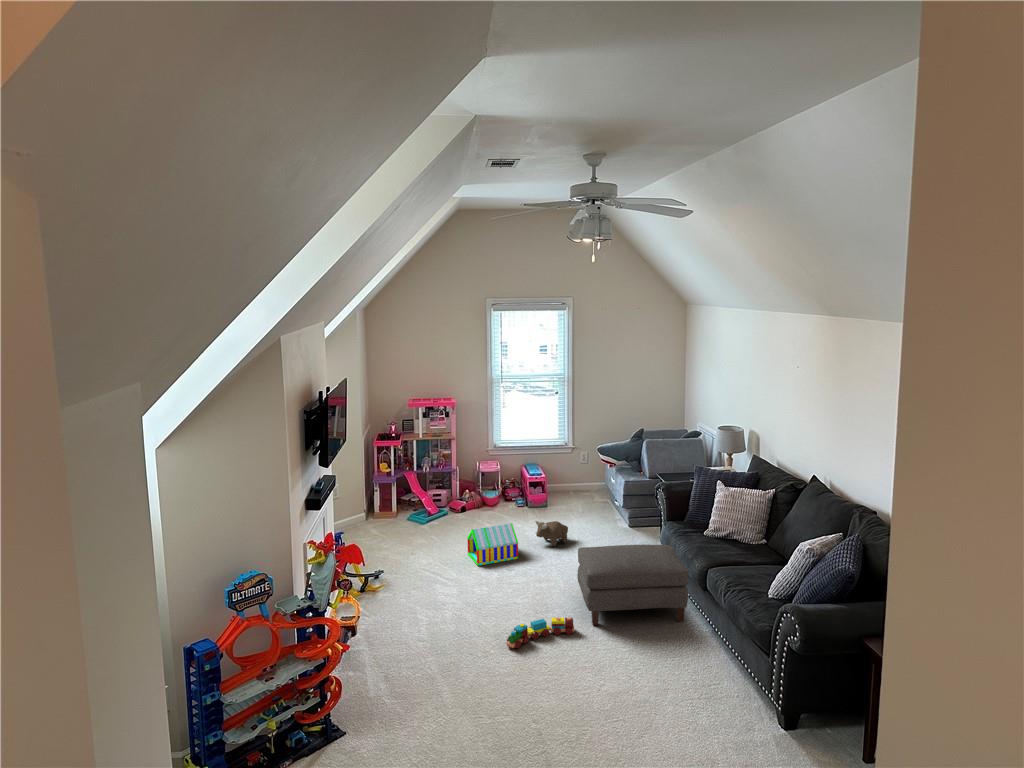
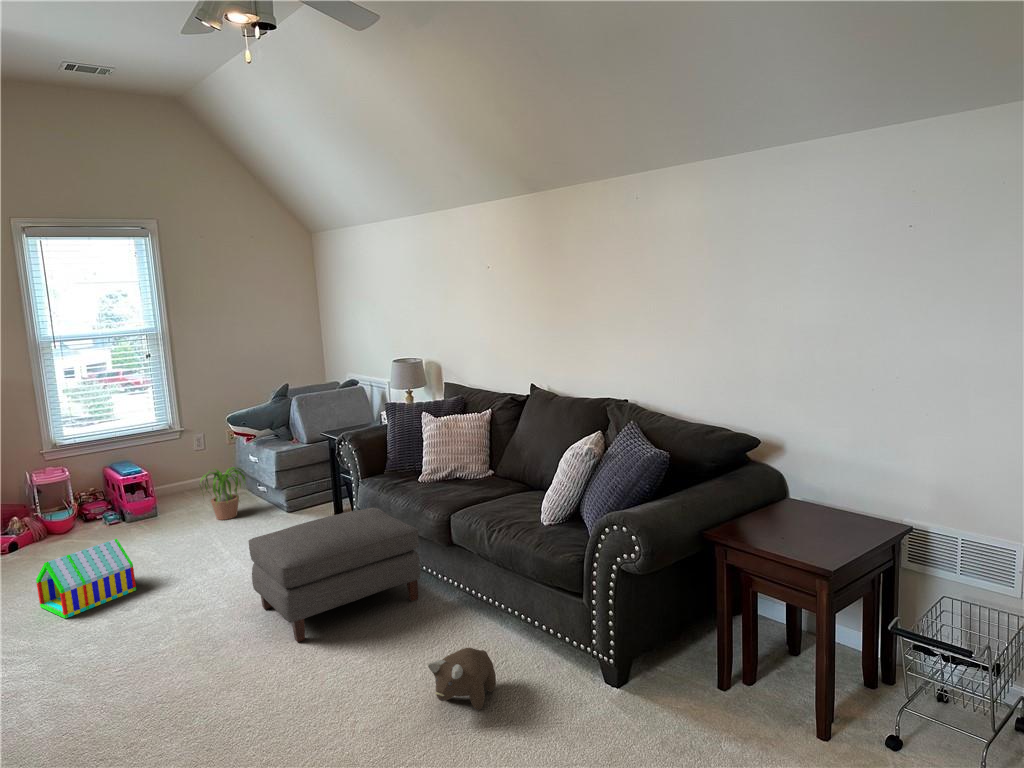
potted plant: none [570,483,610,521] -> present [200,467,245,520]
plush toy: present [536,521,568,546] -> present [428,648,496,710]
toy train: present [507,617,574,648] -> none [165,640,274,719]

